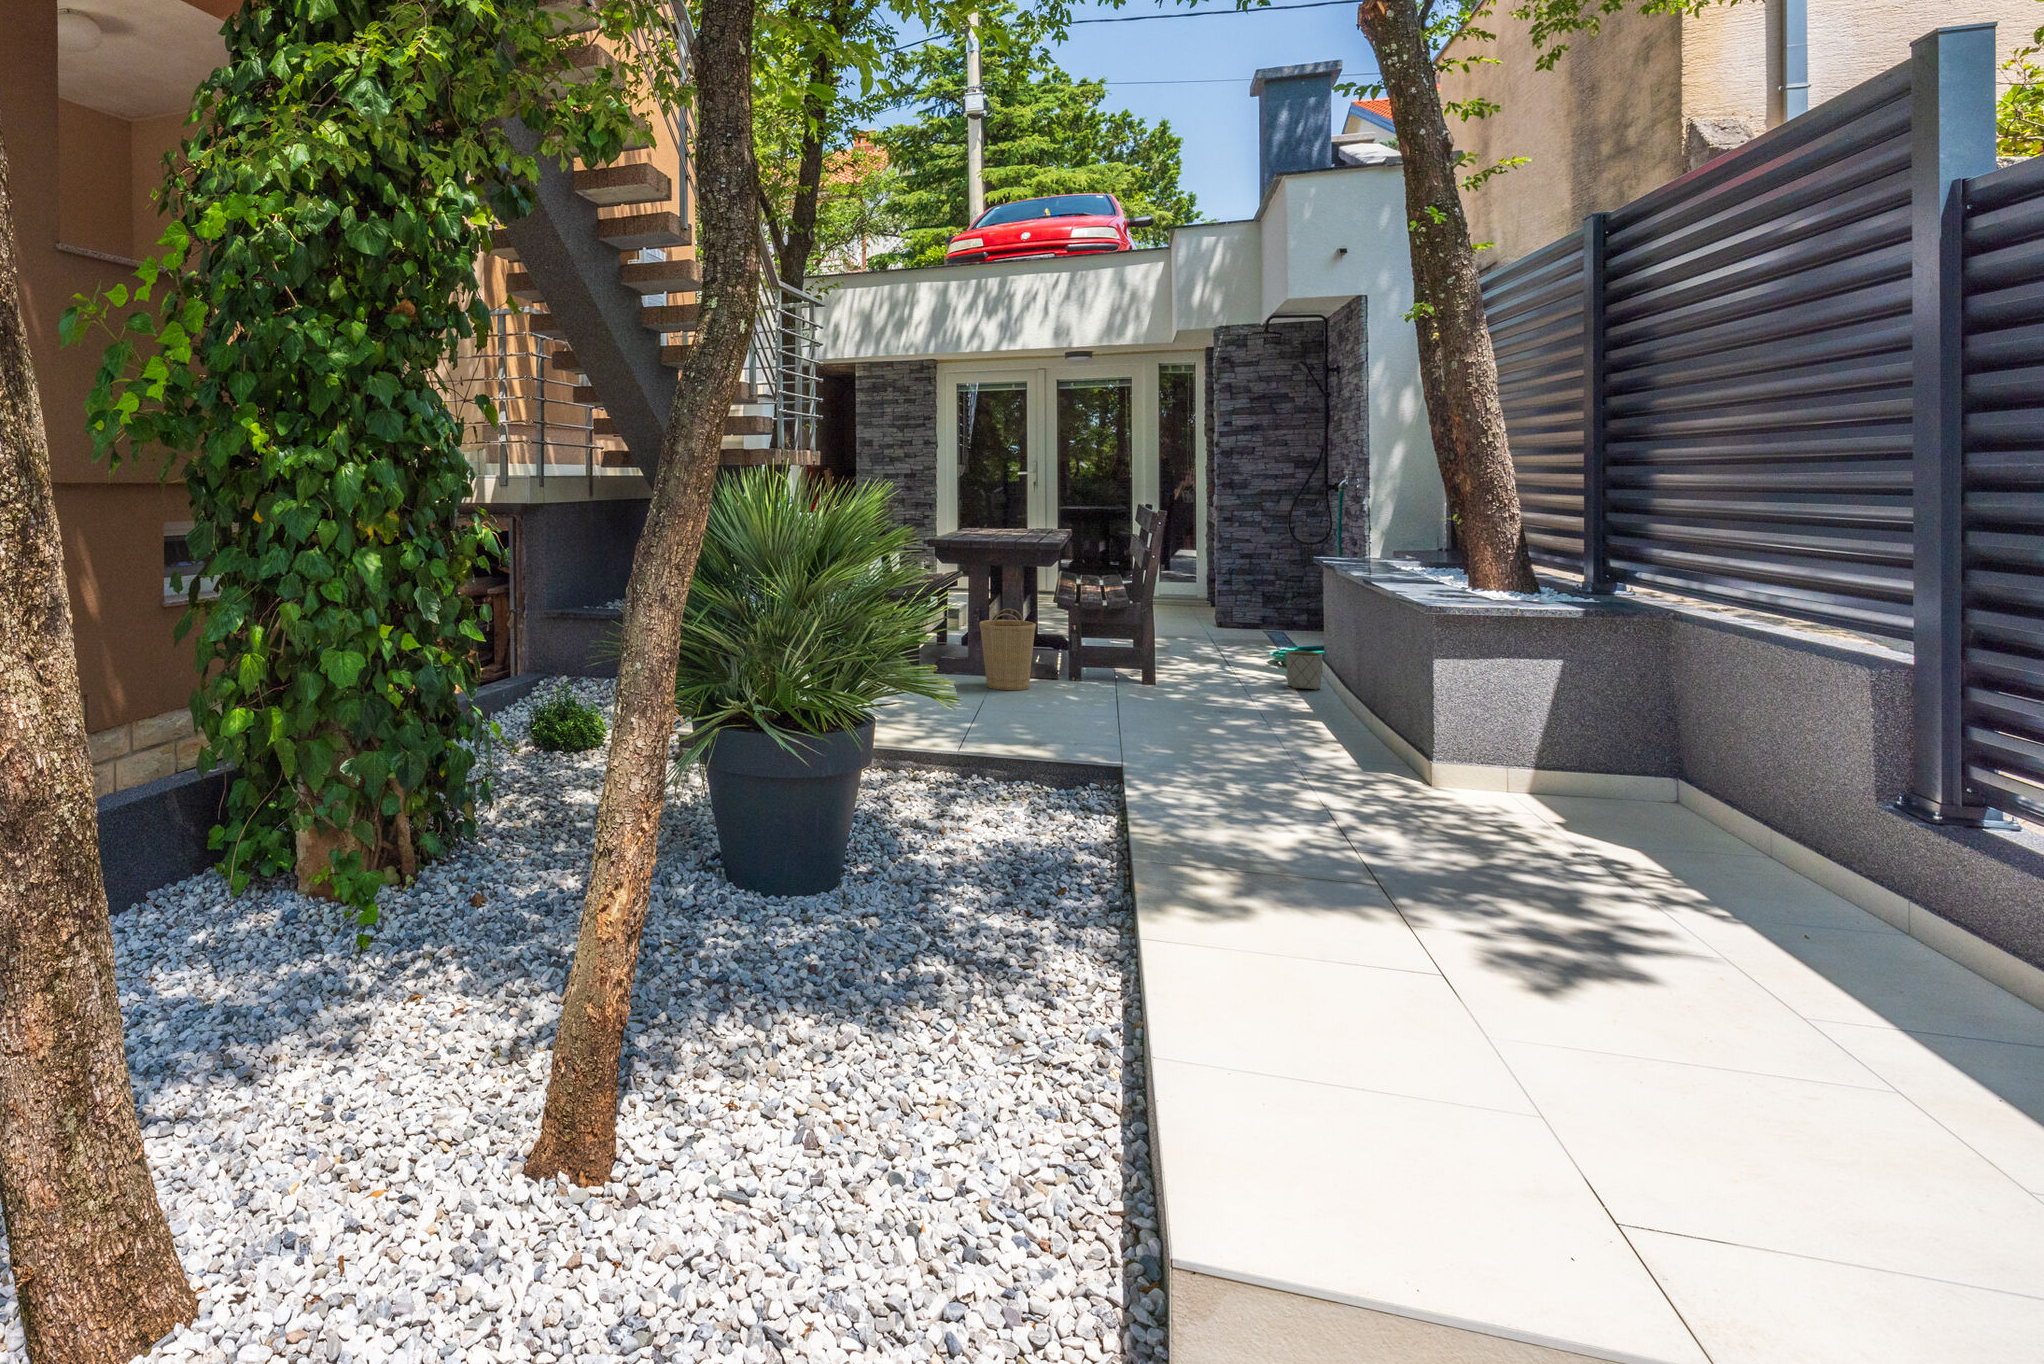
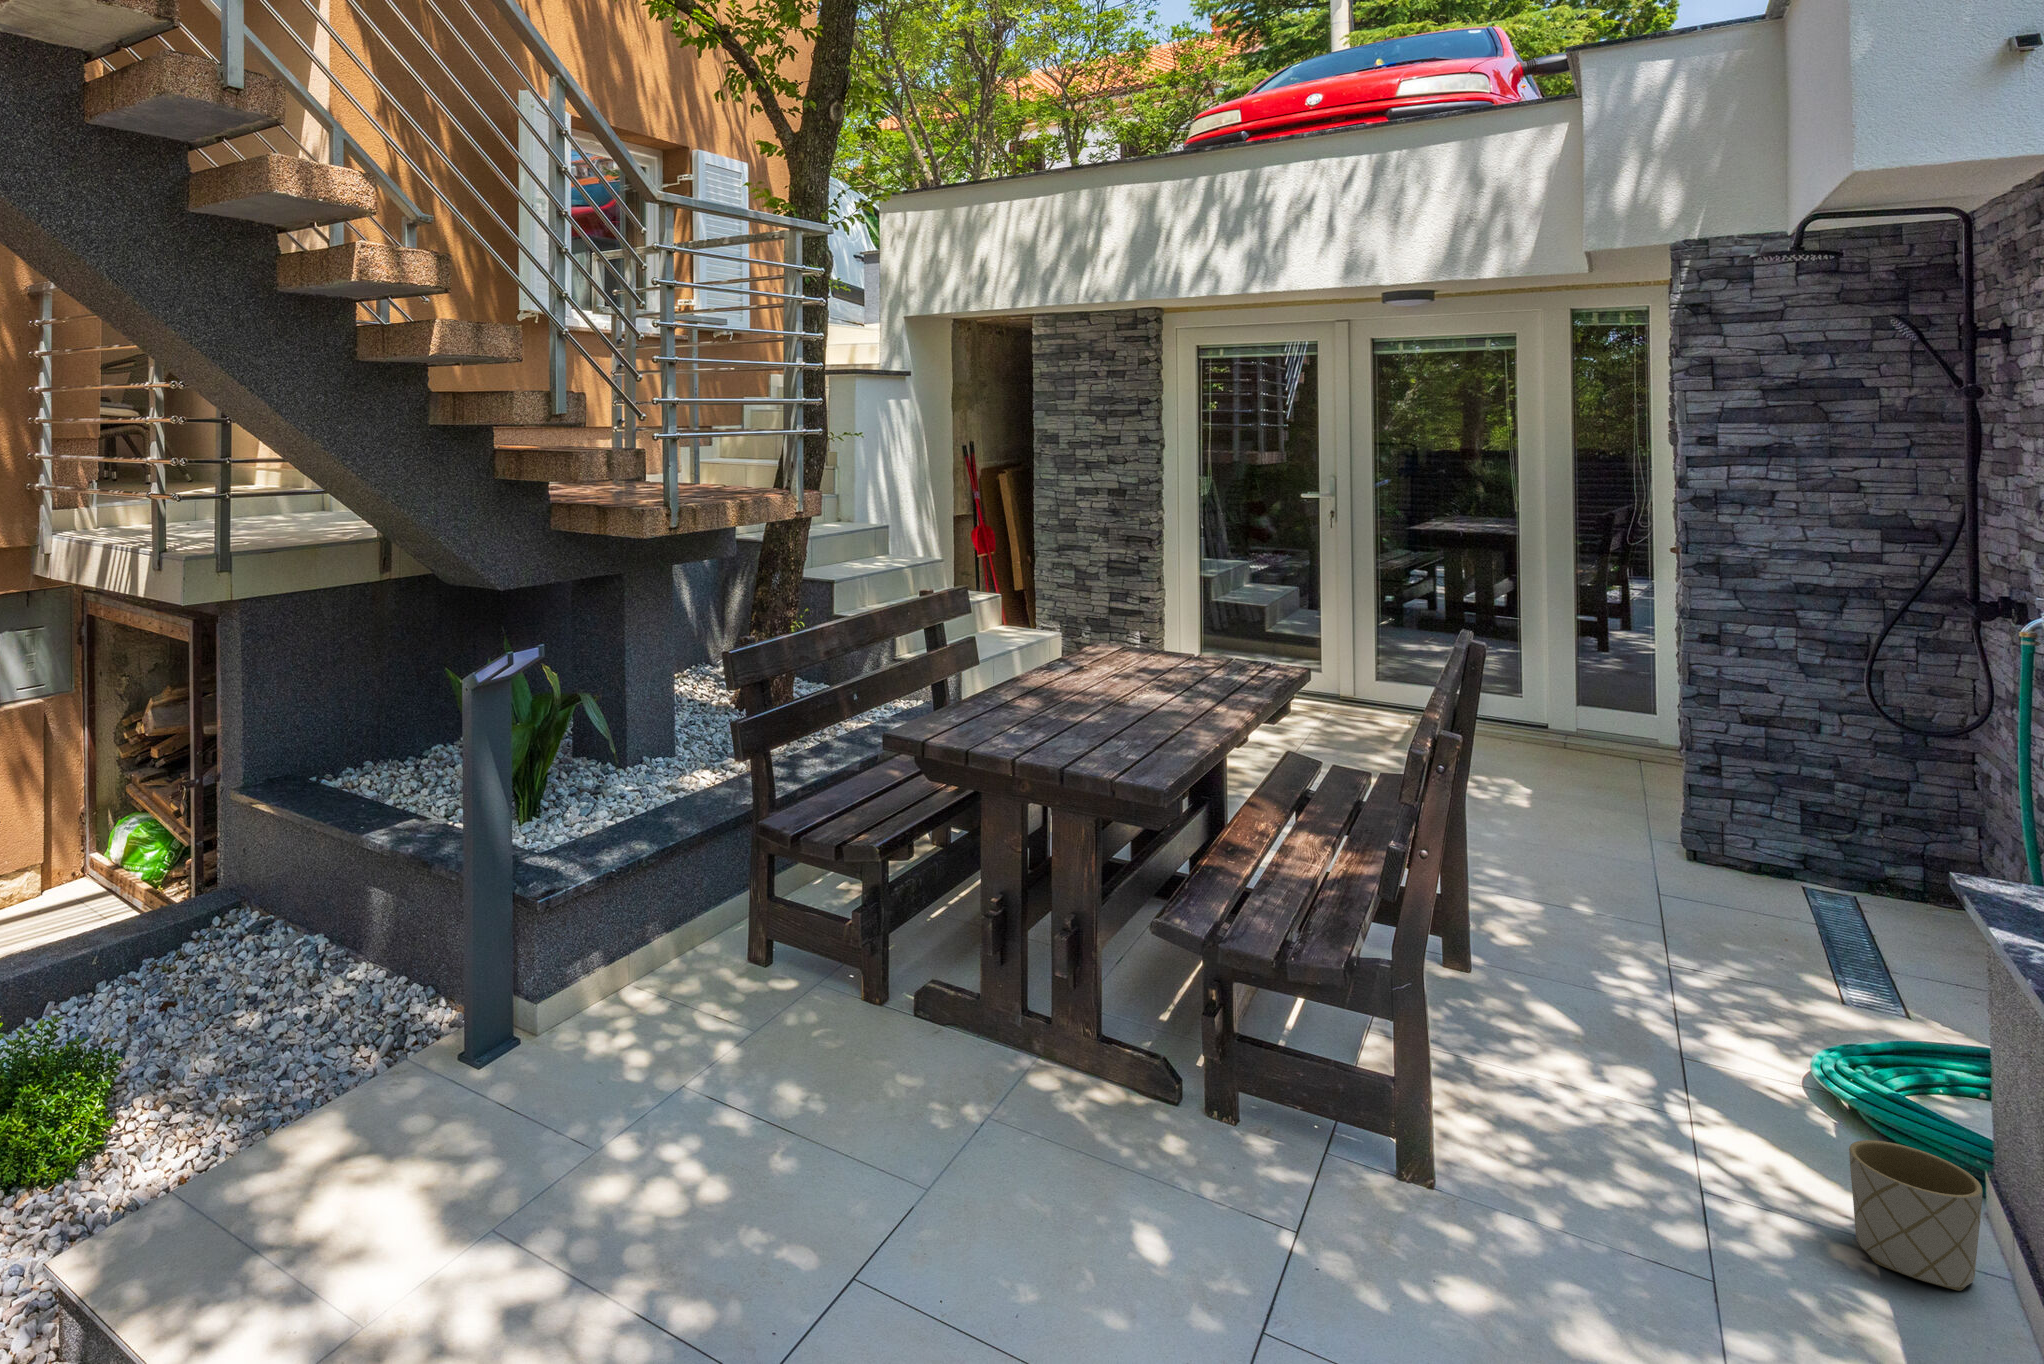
basket: present [979,609,1036,690] -> none [970,915,1103,1137]

